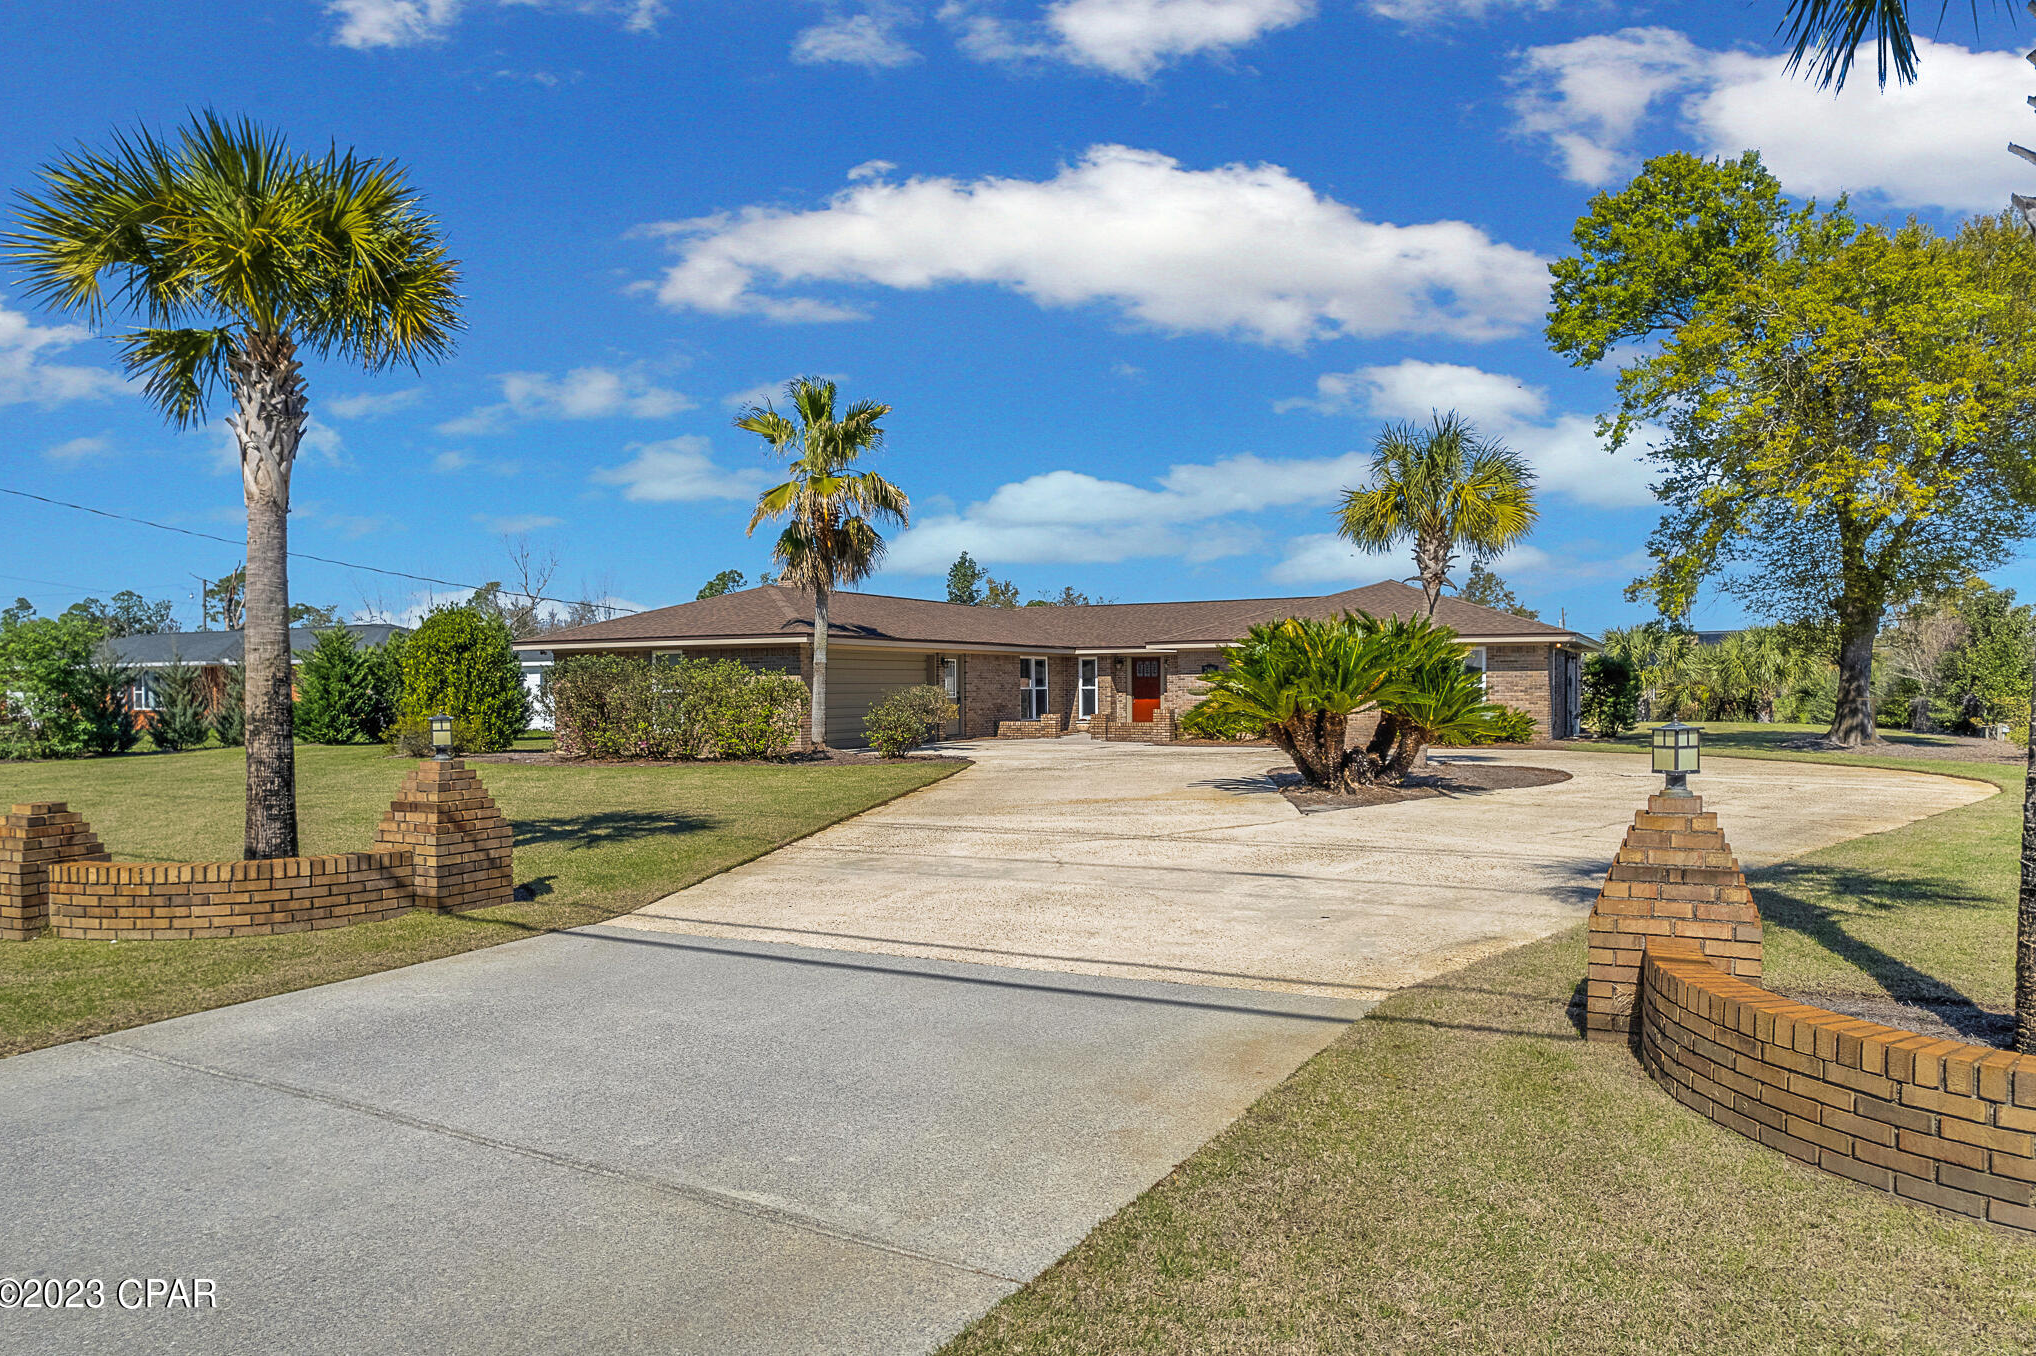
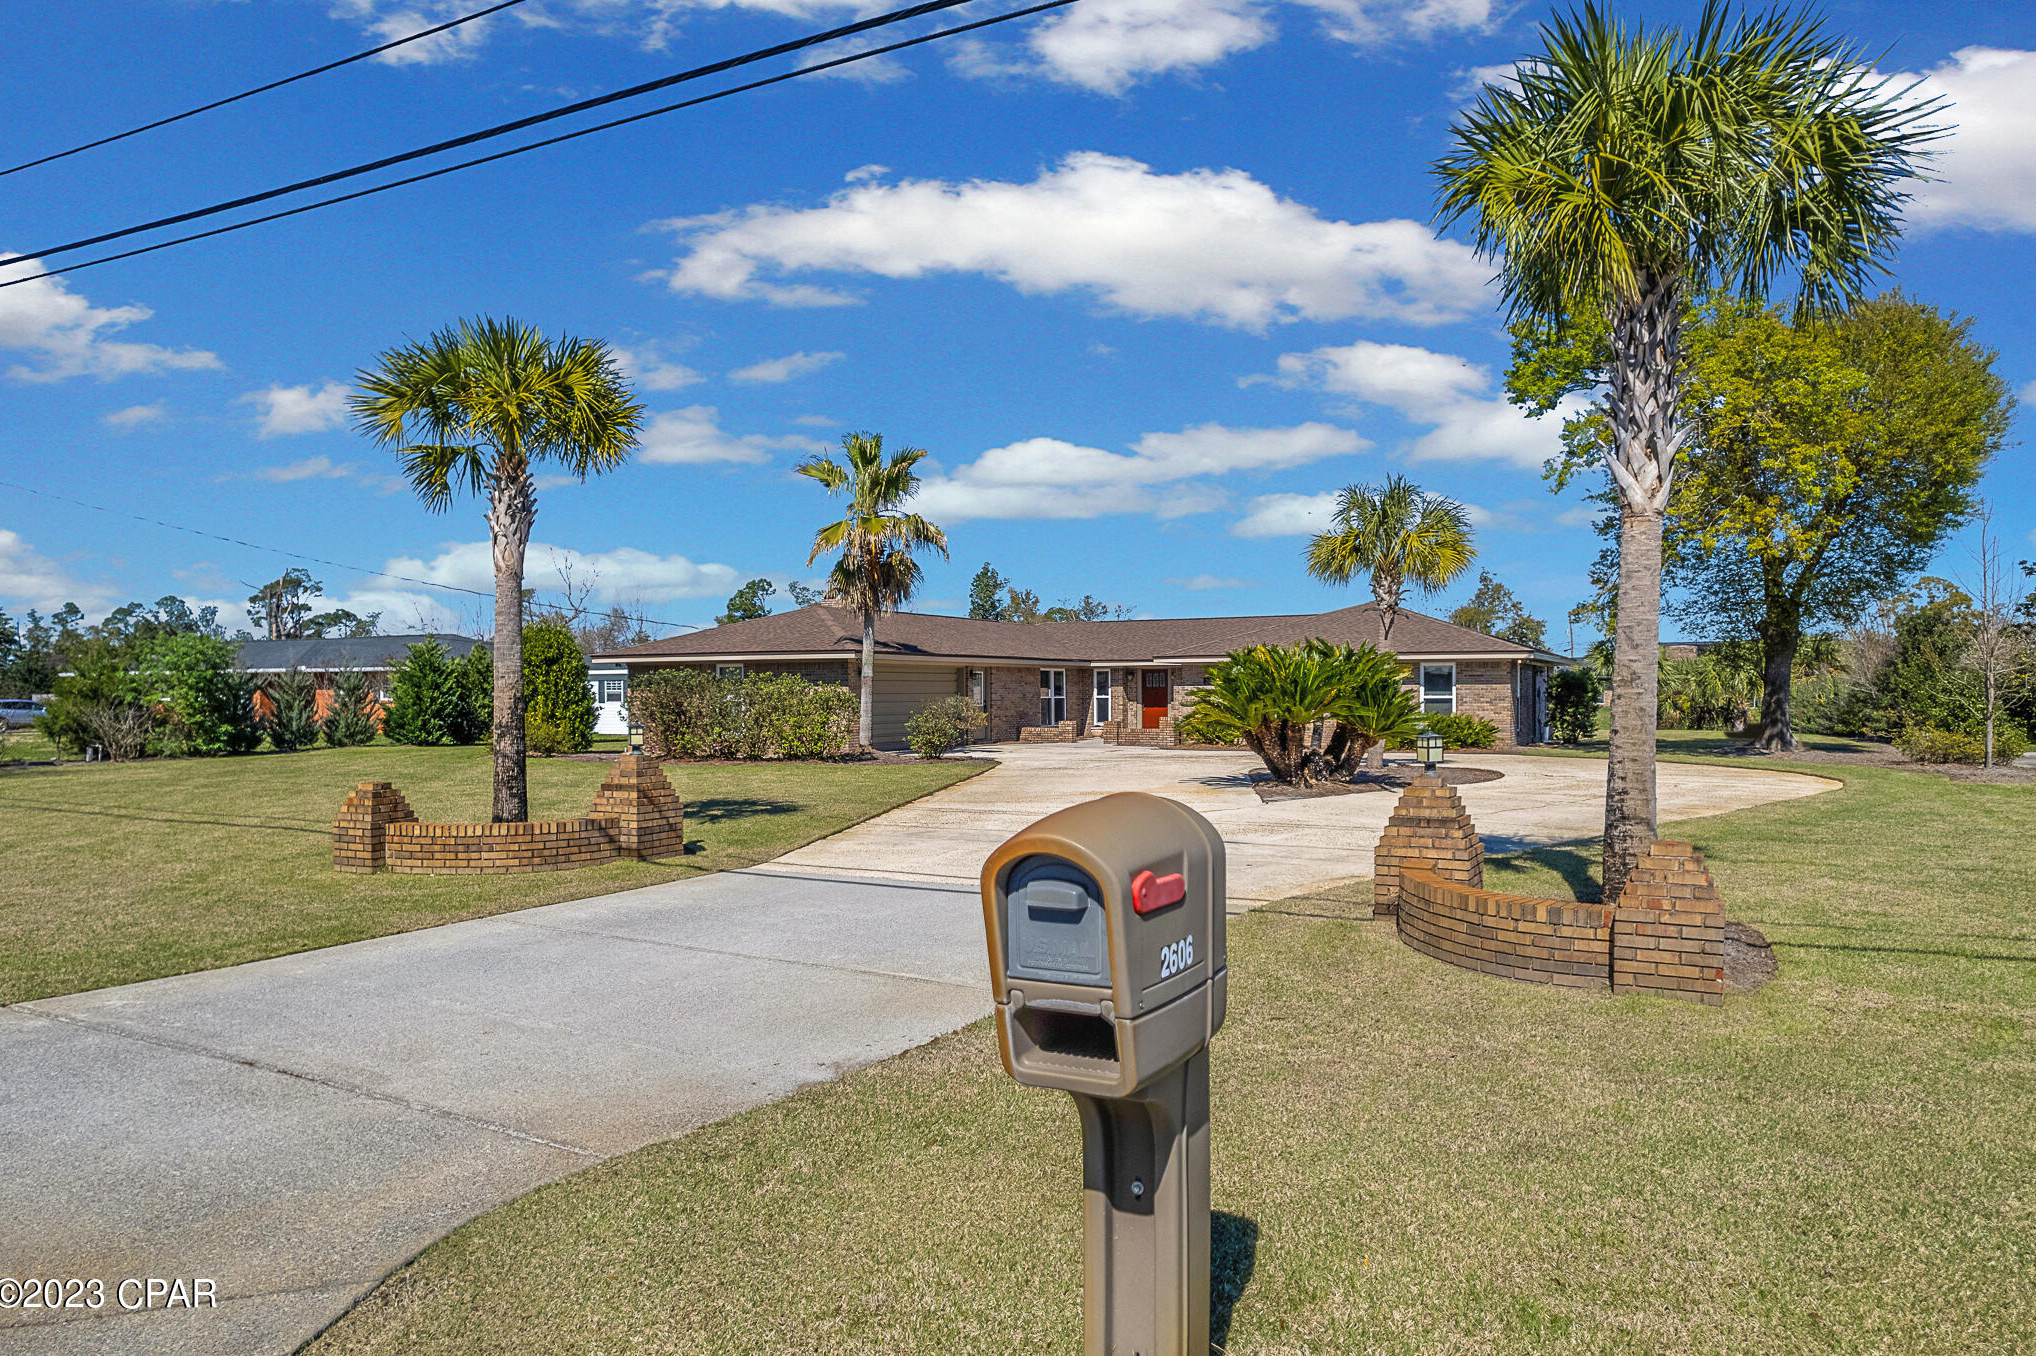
lounge chair: none [1786,713,1834,742] -> present [1723,722,1765,748]

